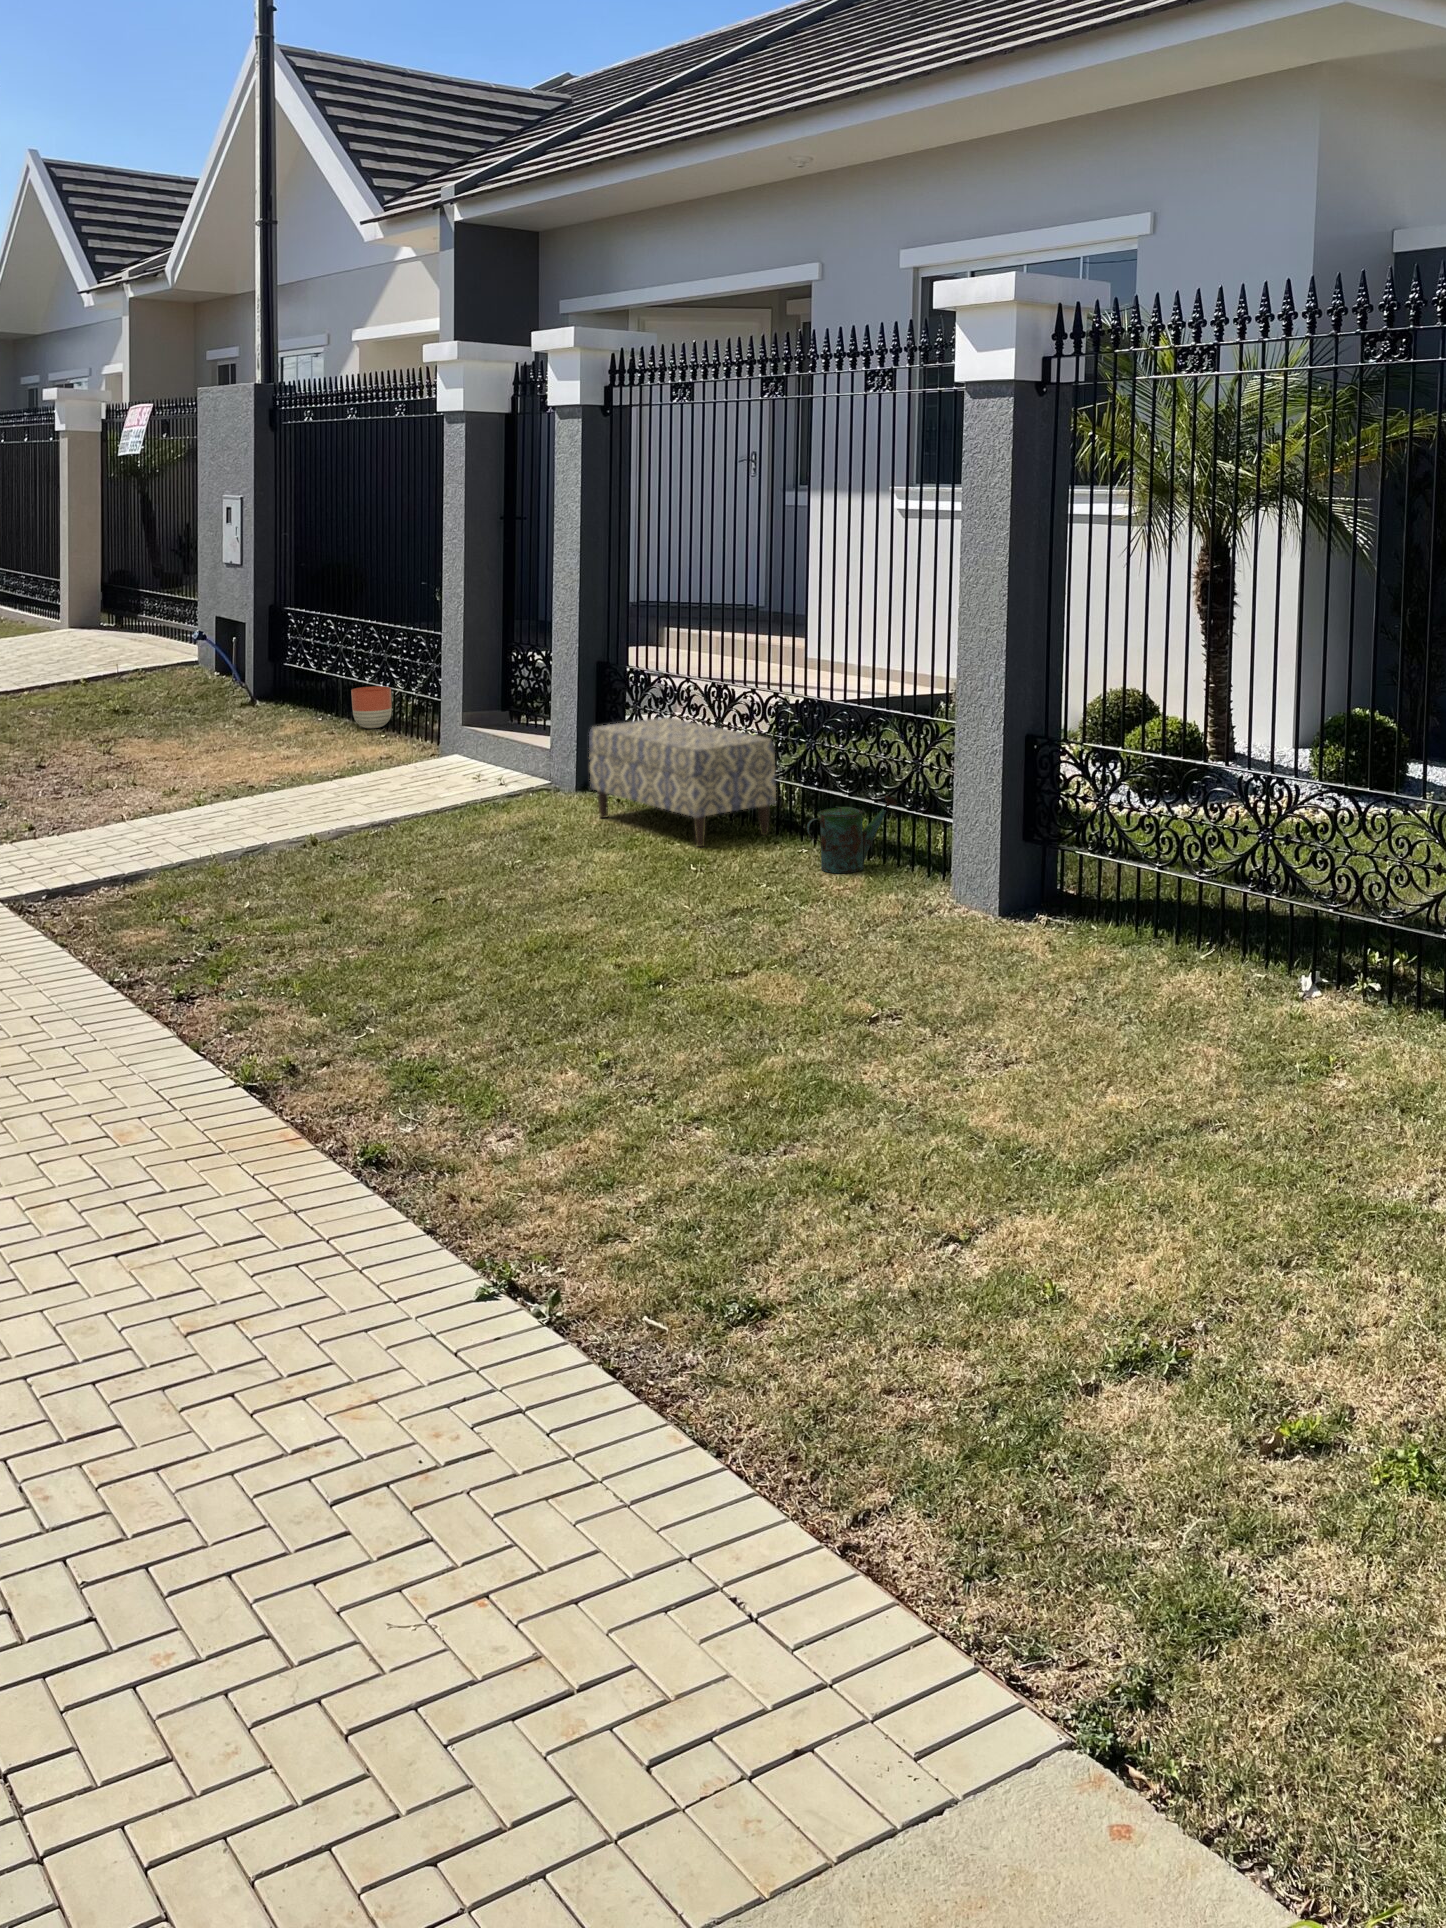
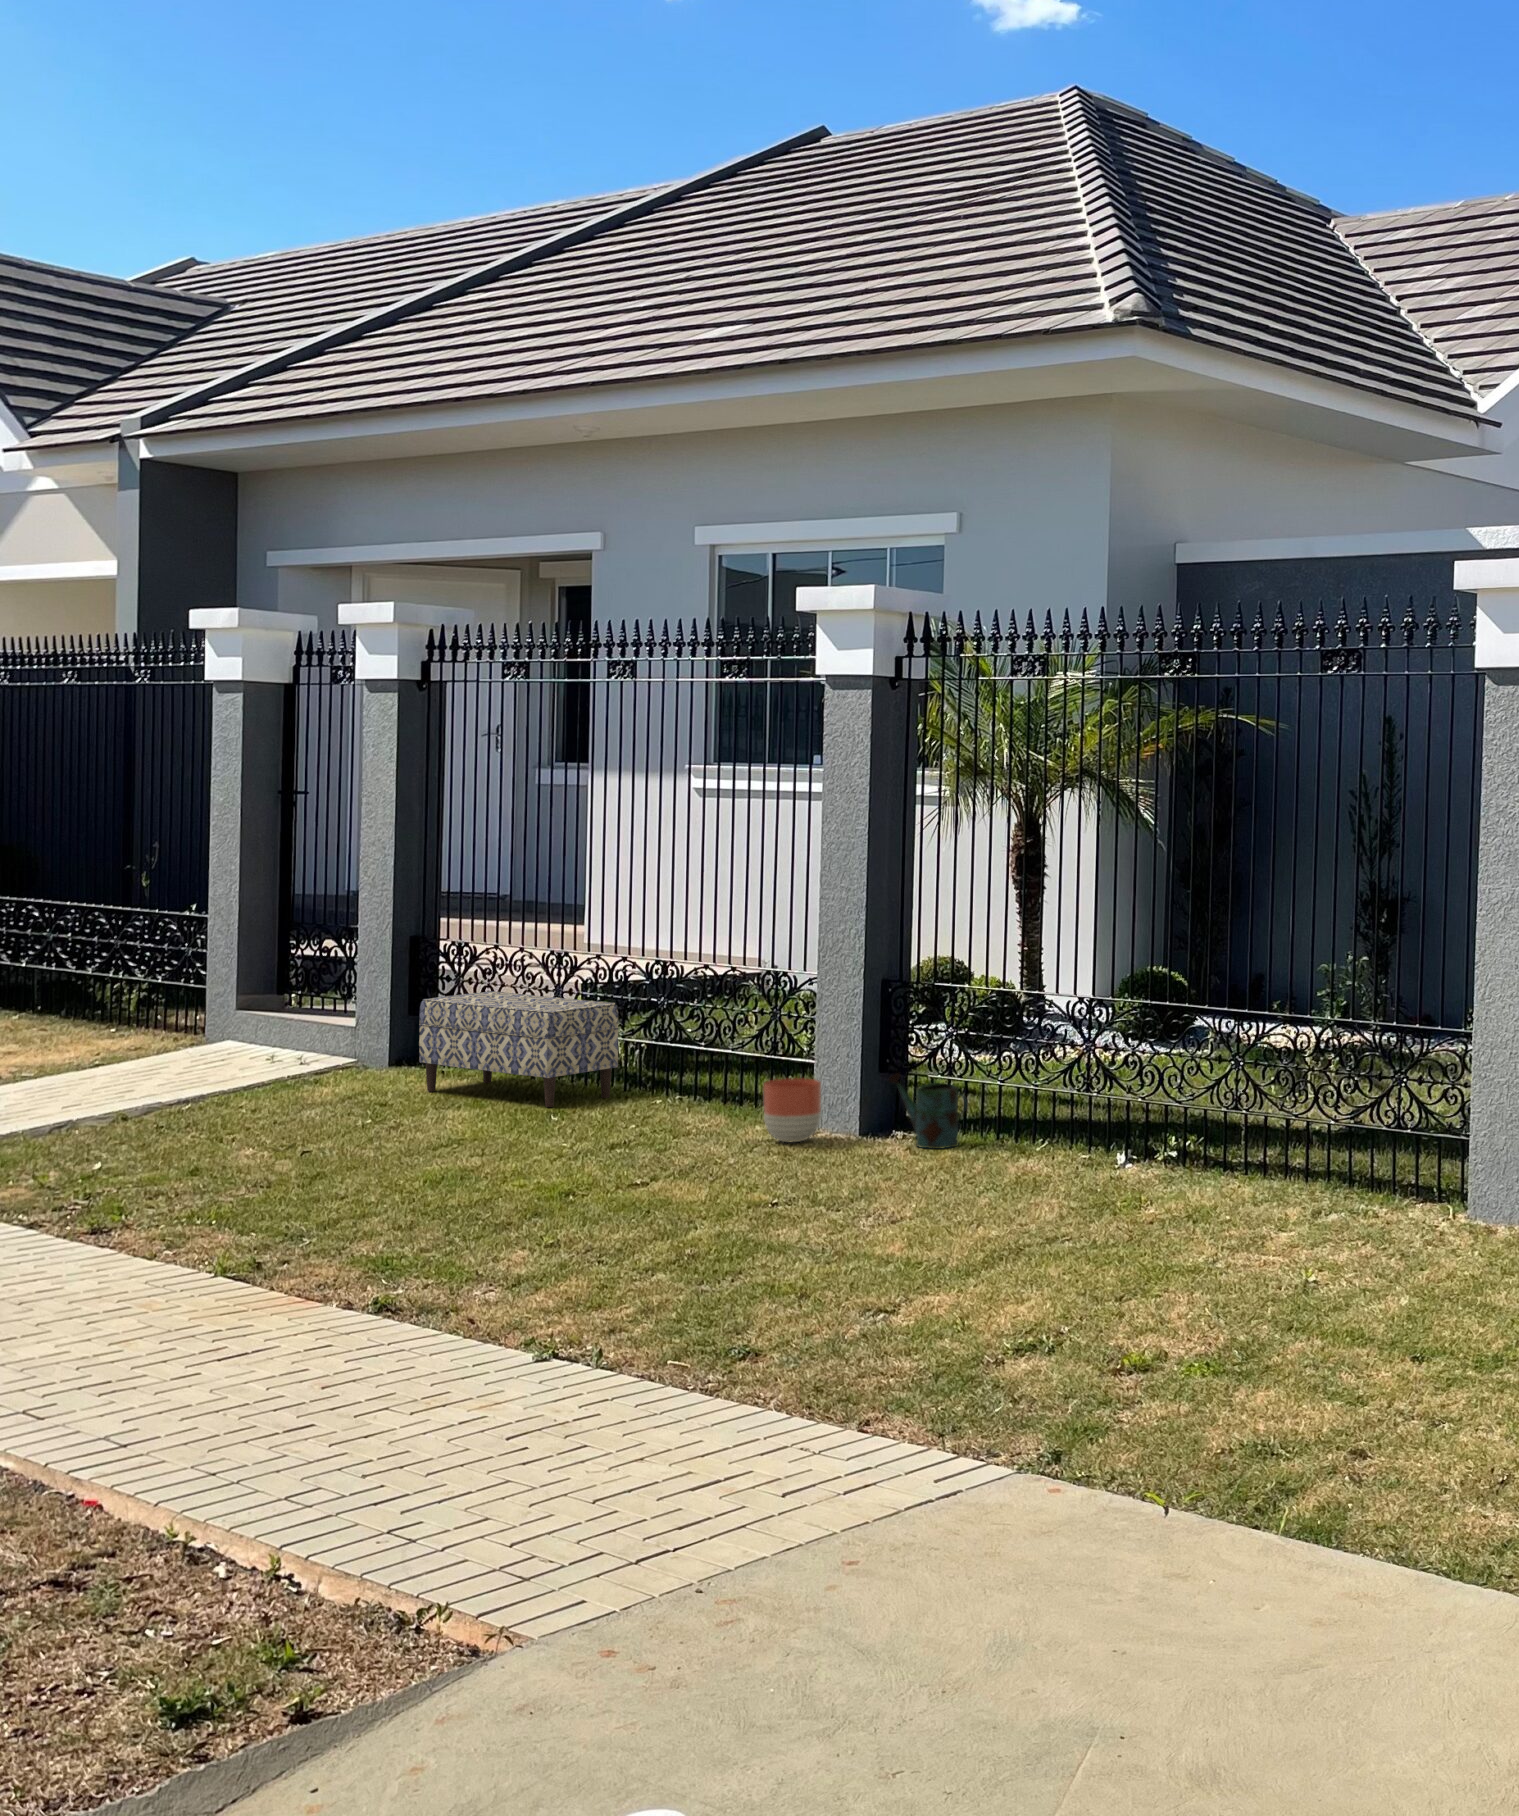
planter: present [351,686,392,728] -> present [763,1078,821,1142]
watering can: present [806,796,897,873] -> present [889,1073,968,1149]

